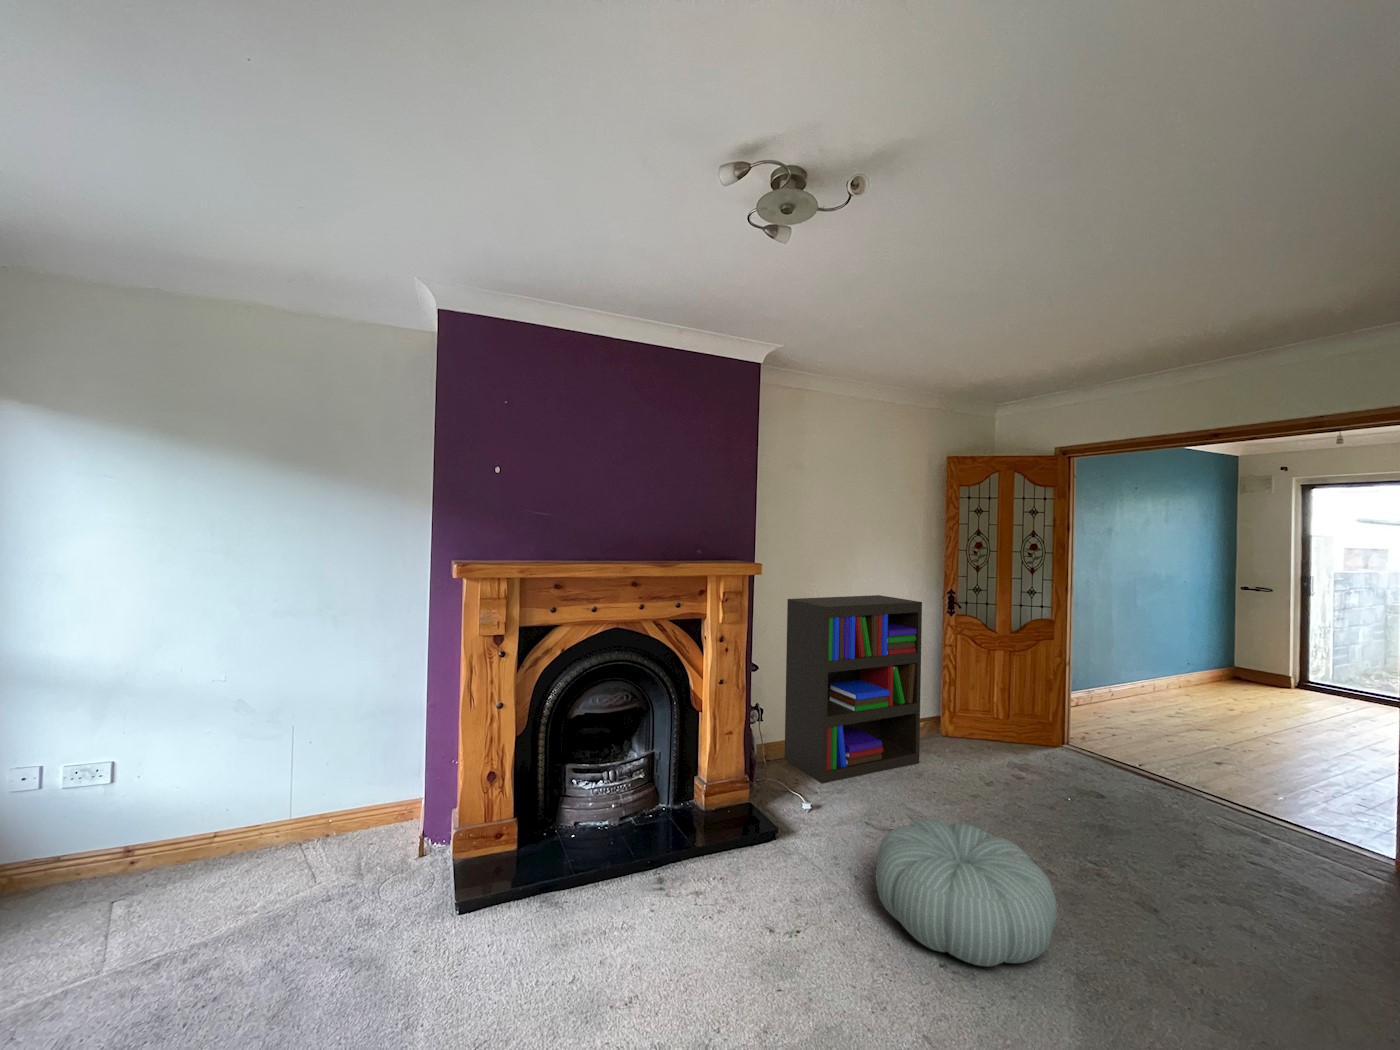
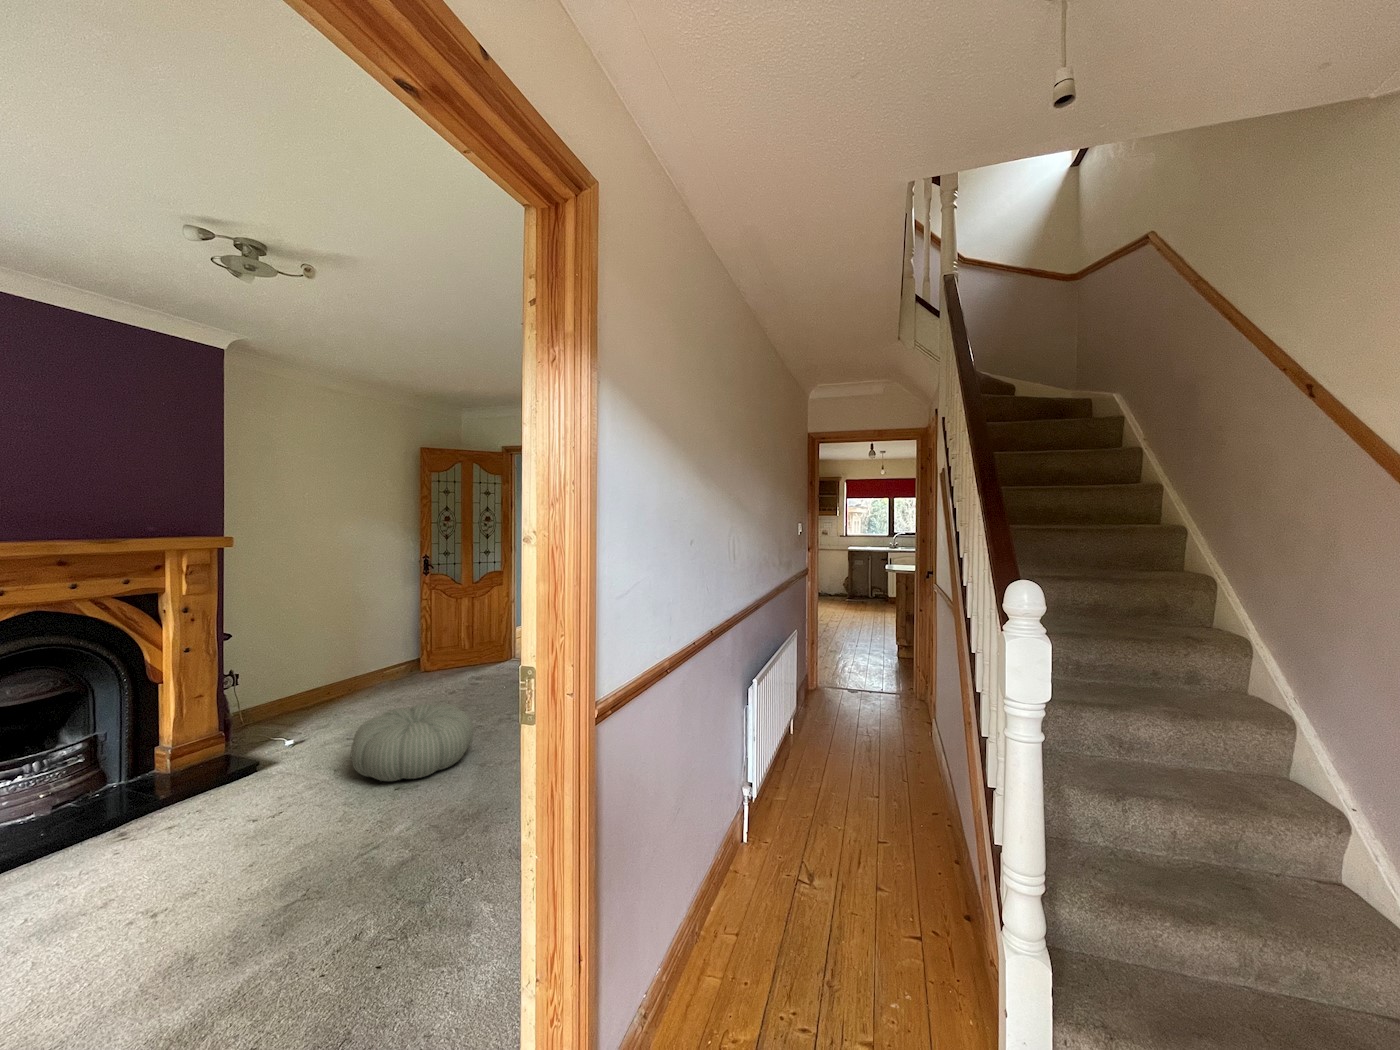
bookshelf: present [784,595,922,784] -> none [264,563,399,725]

